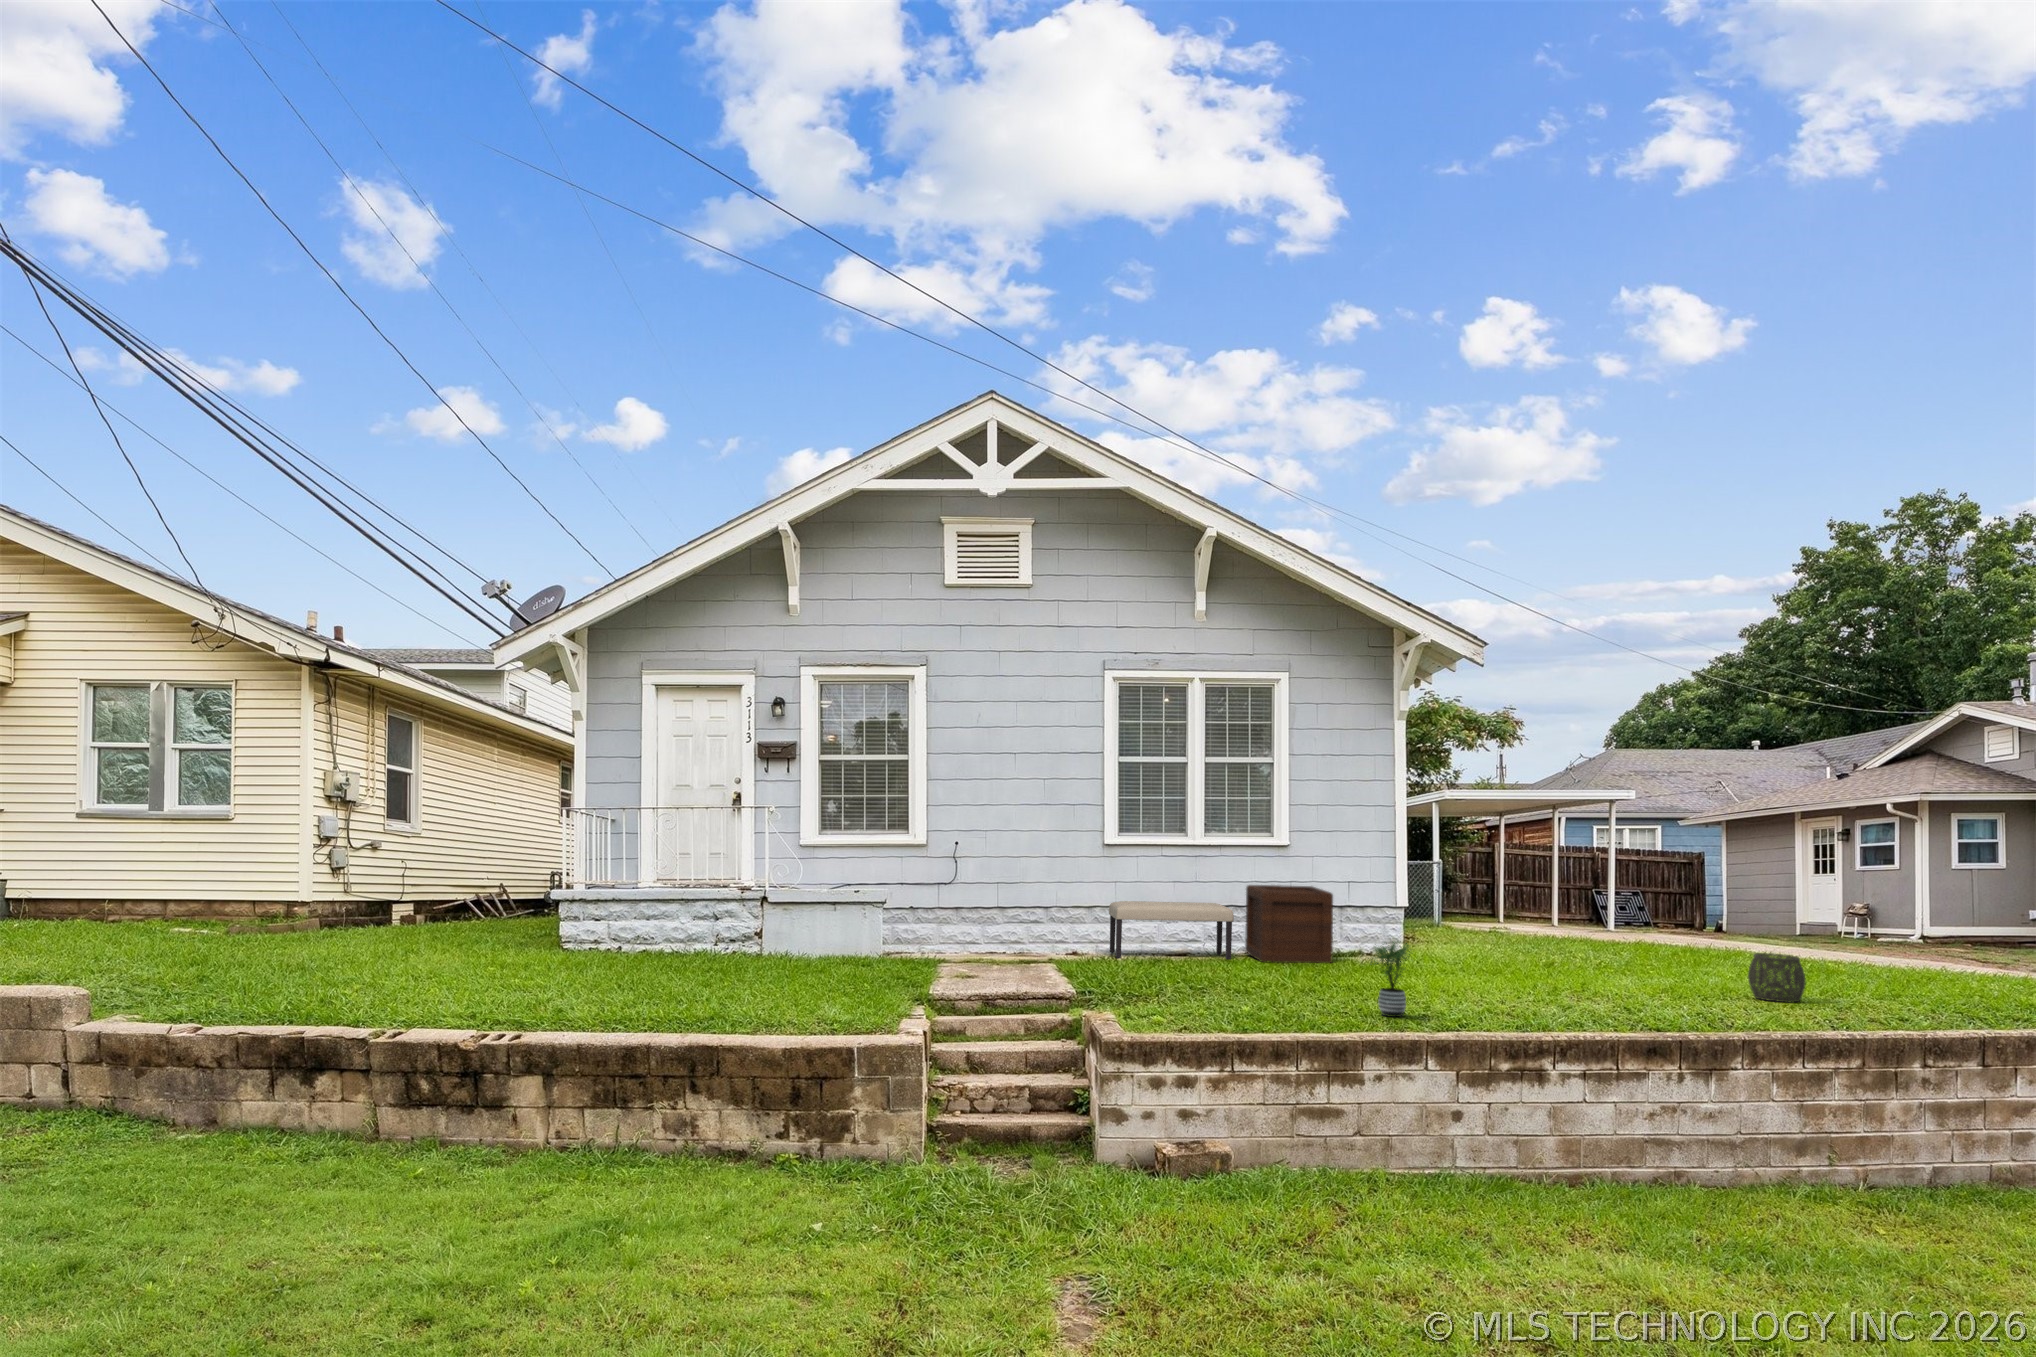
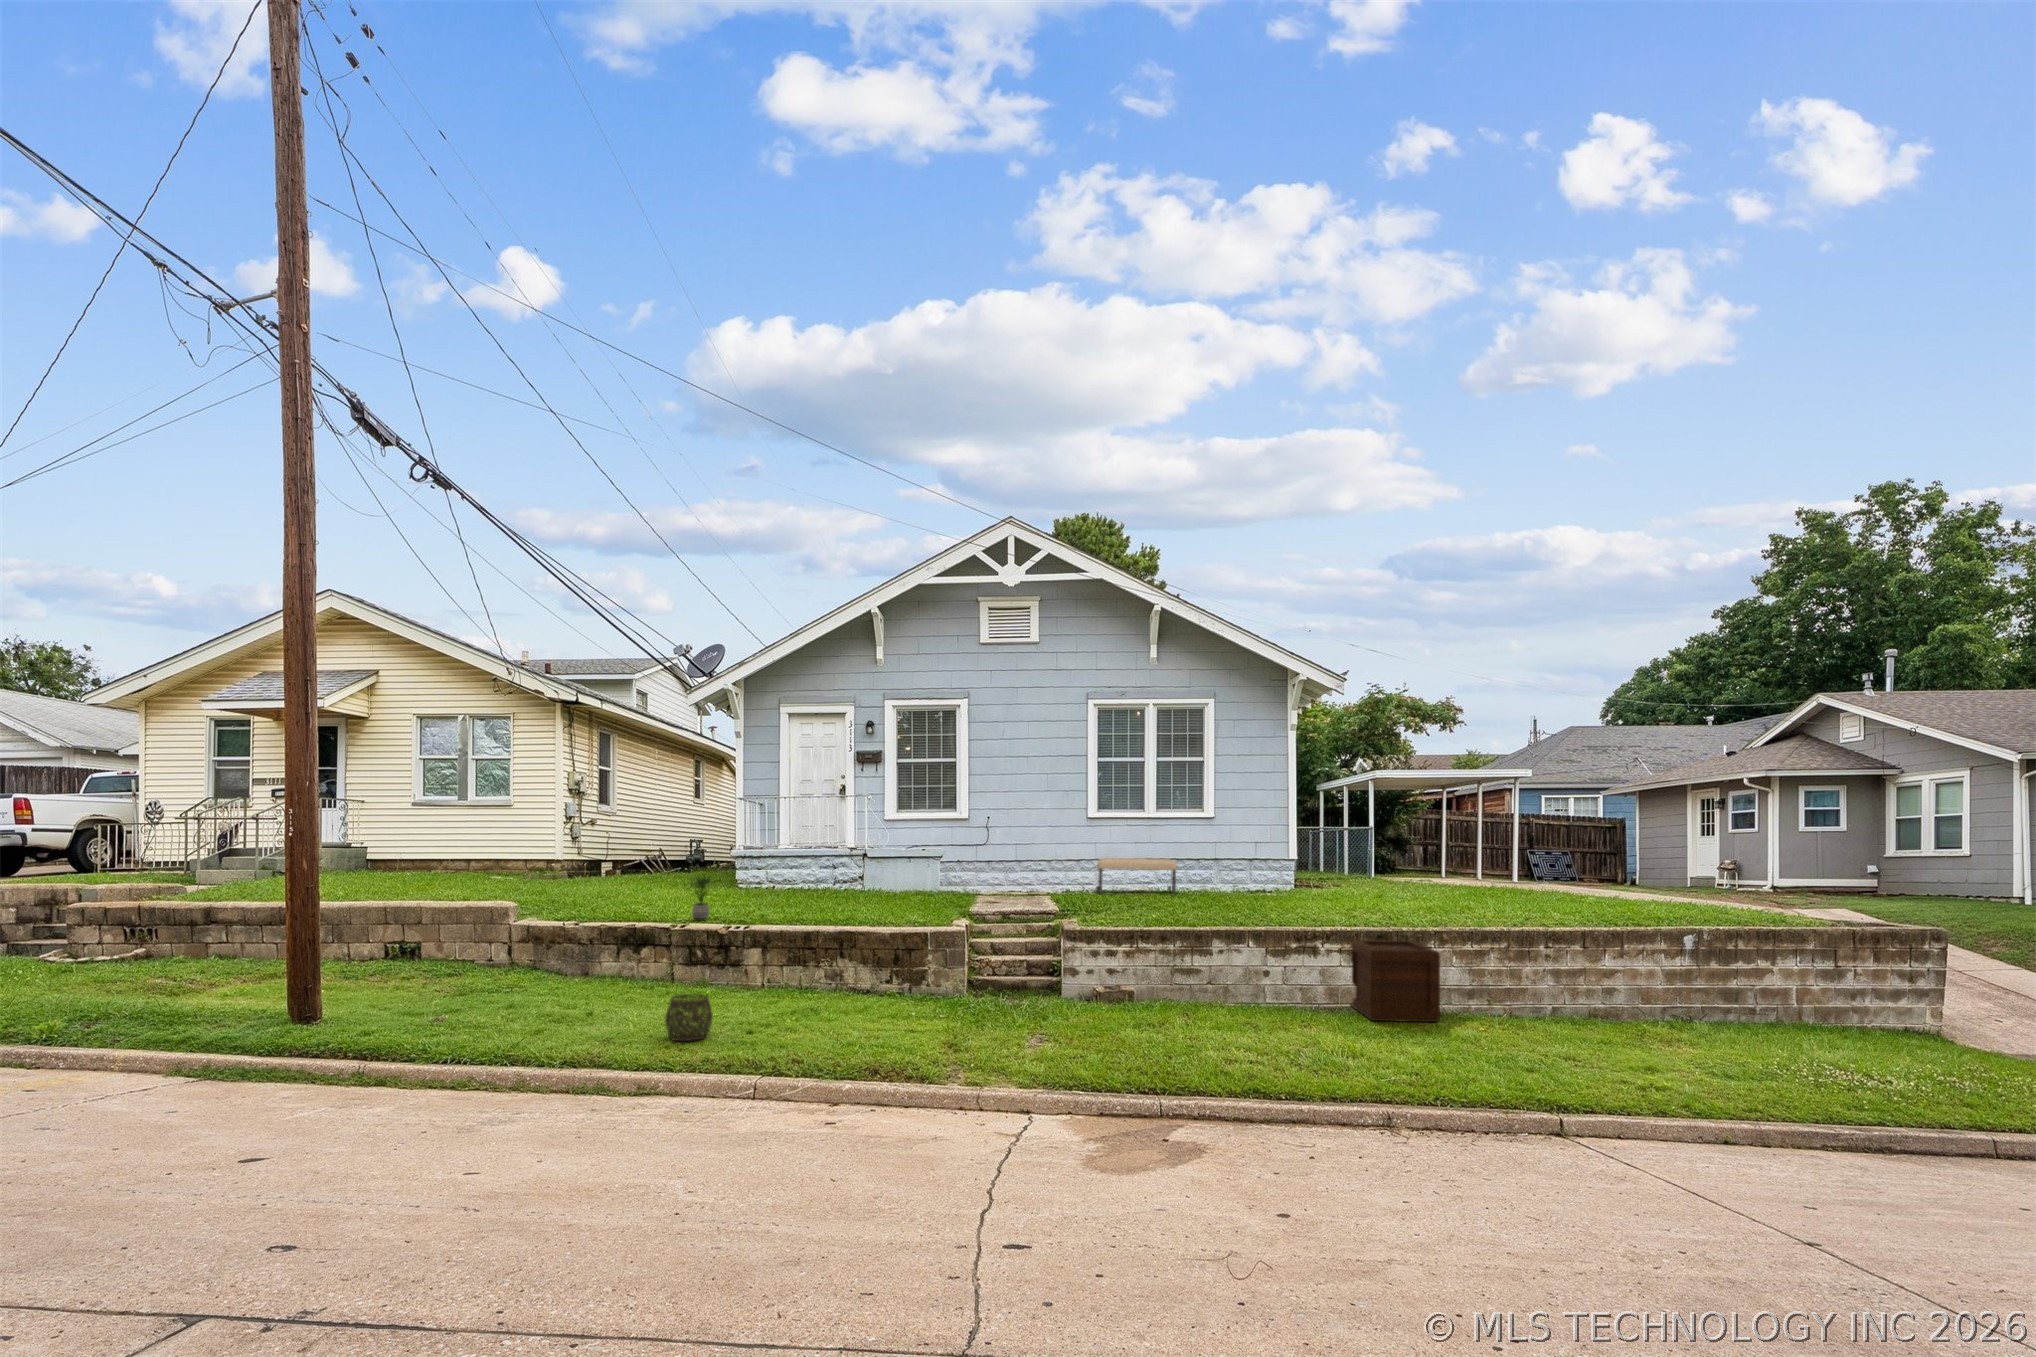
wooden crate: present [1245,885,1333,963] -> present [1351,940,1440,1022]
potted plant: present [1368,942,1411,1017] -> present [685,876,711,921]
woven basket: present [1748,953,1806,1003] -> present [665,994,712,1041]

